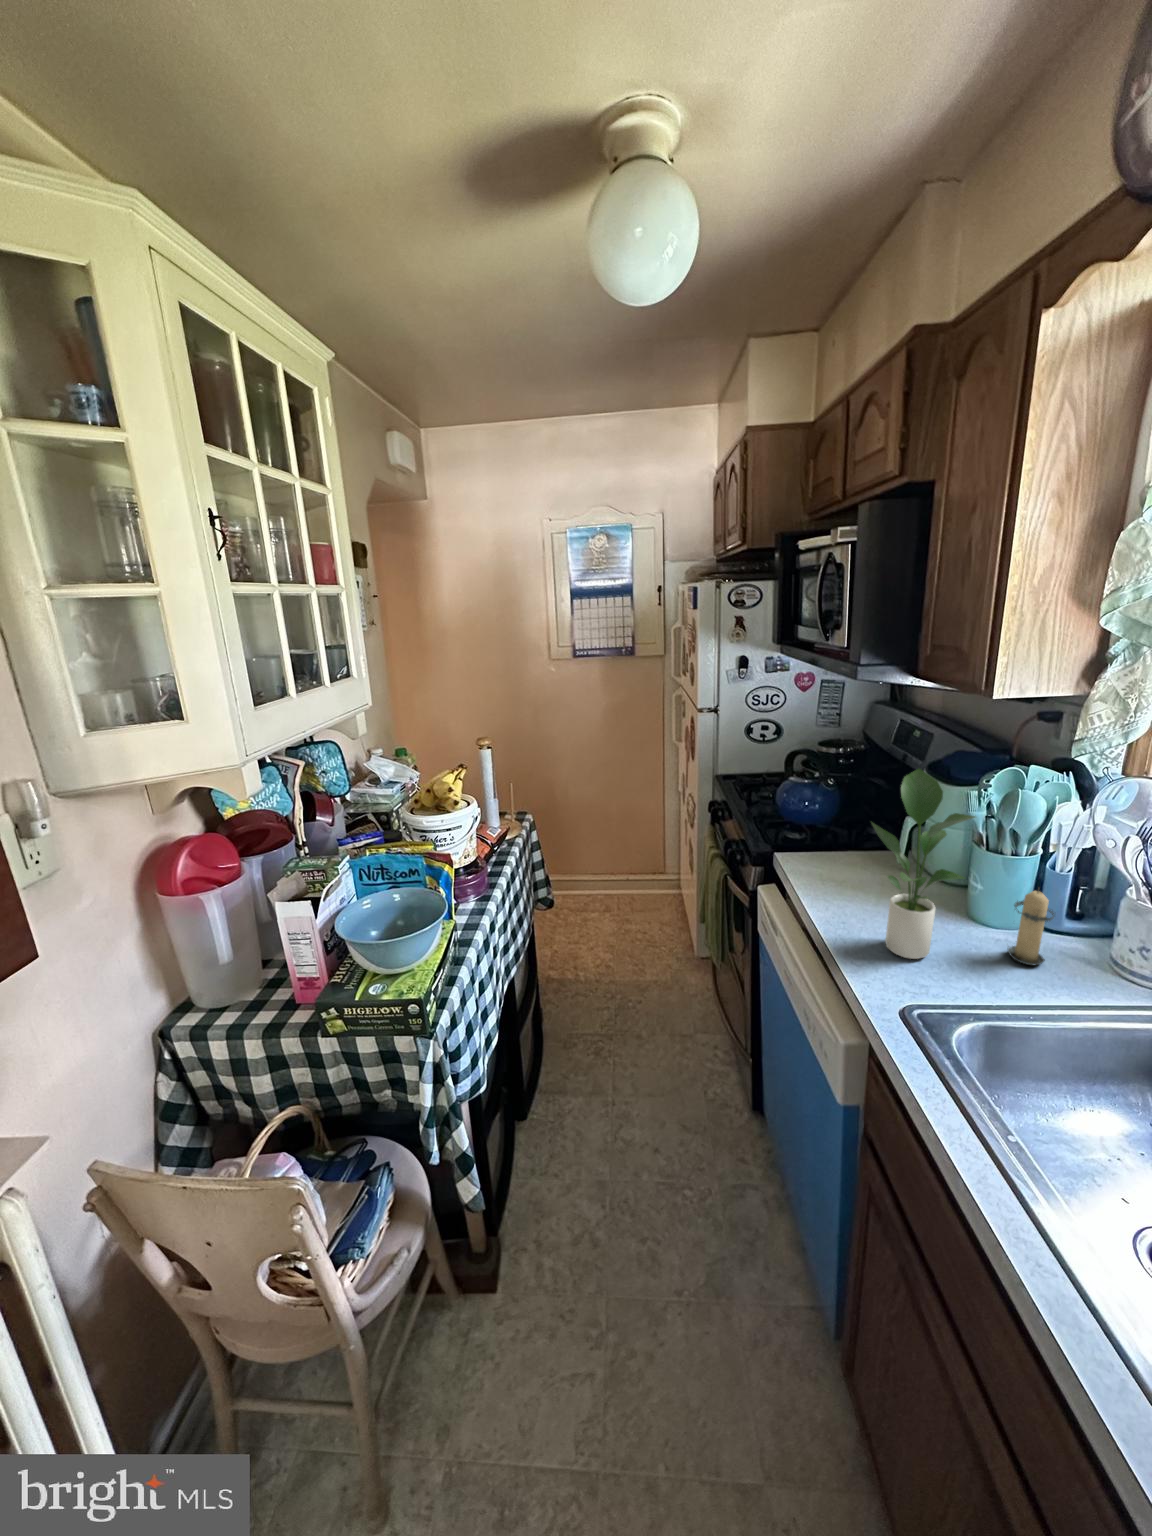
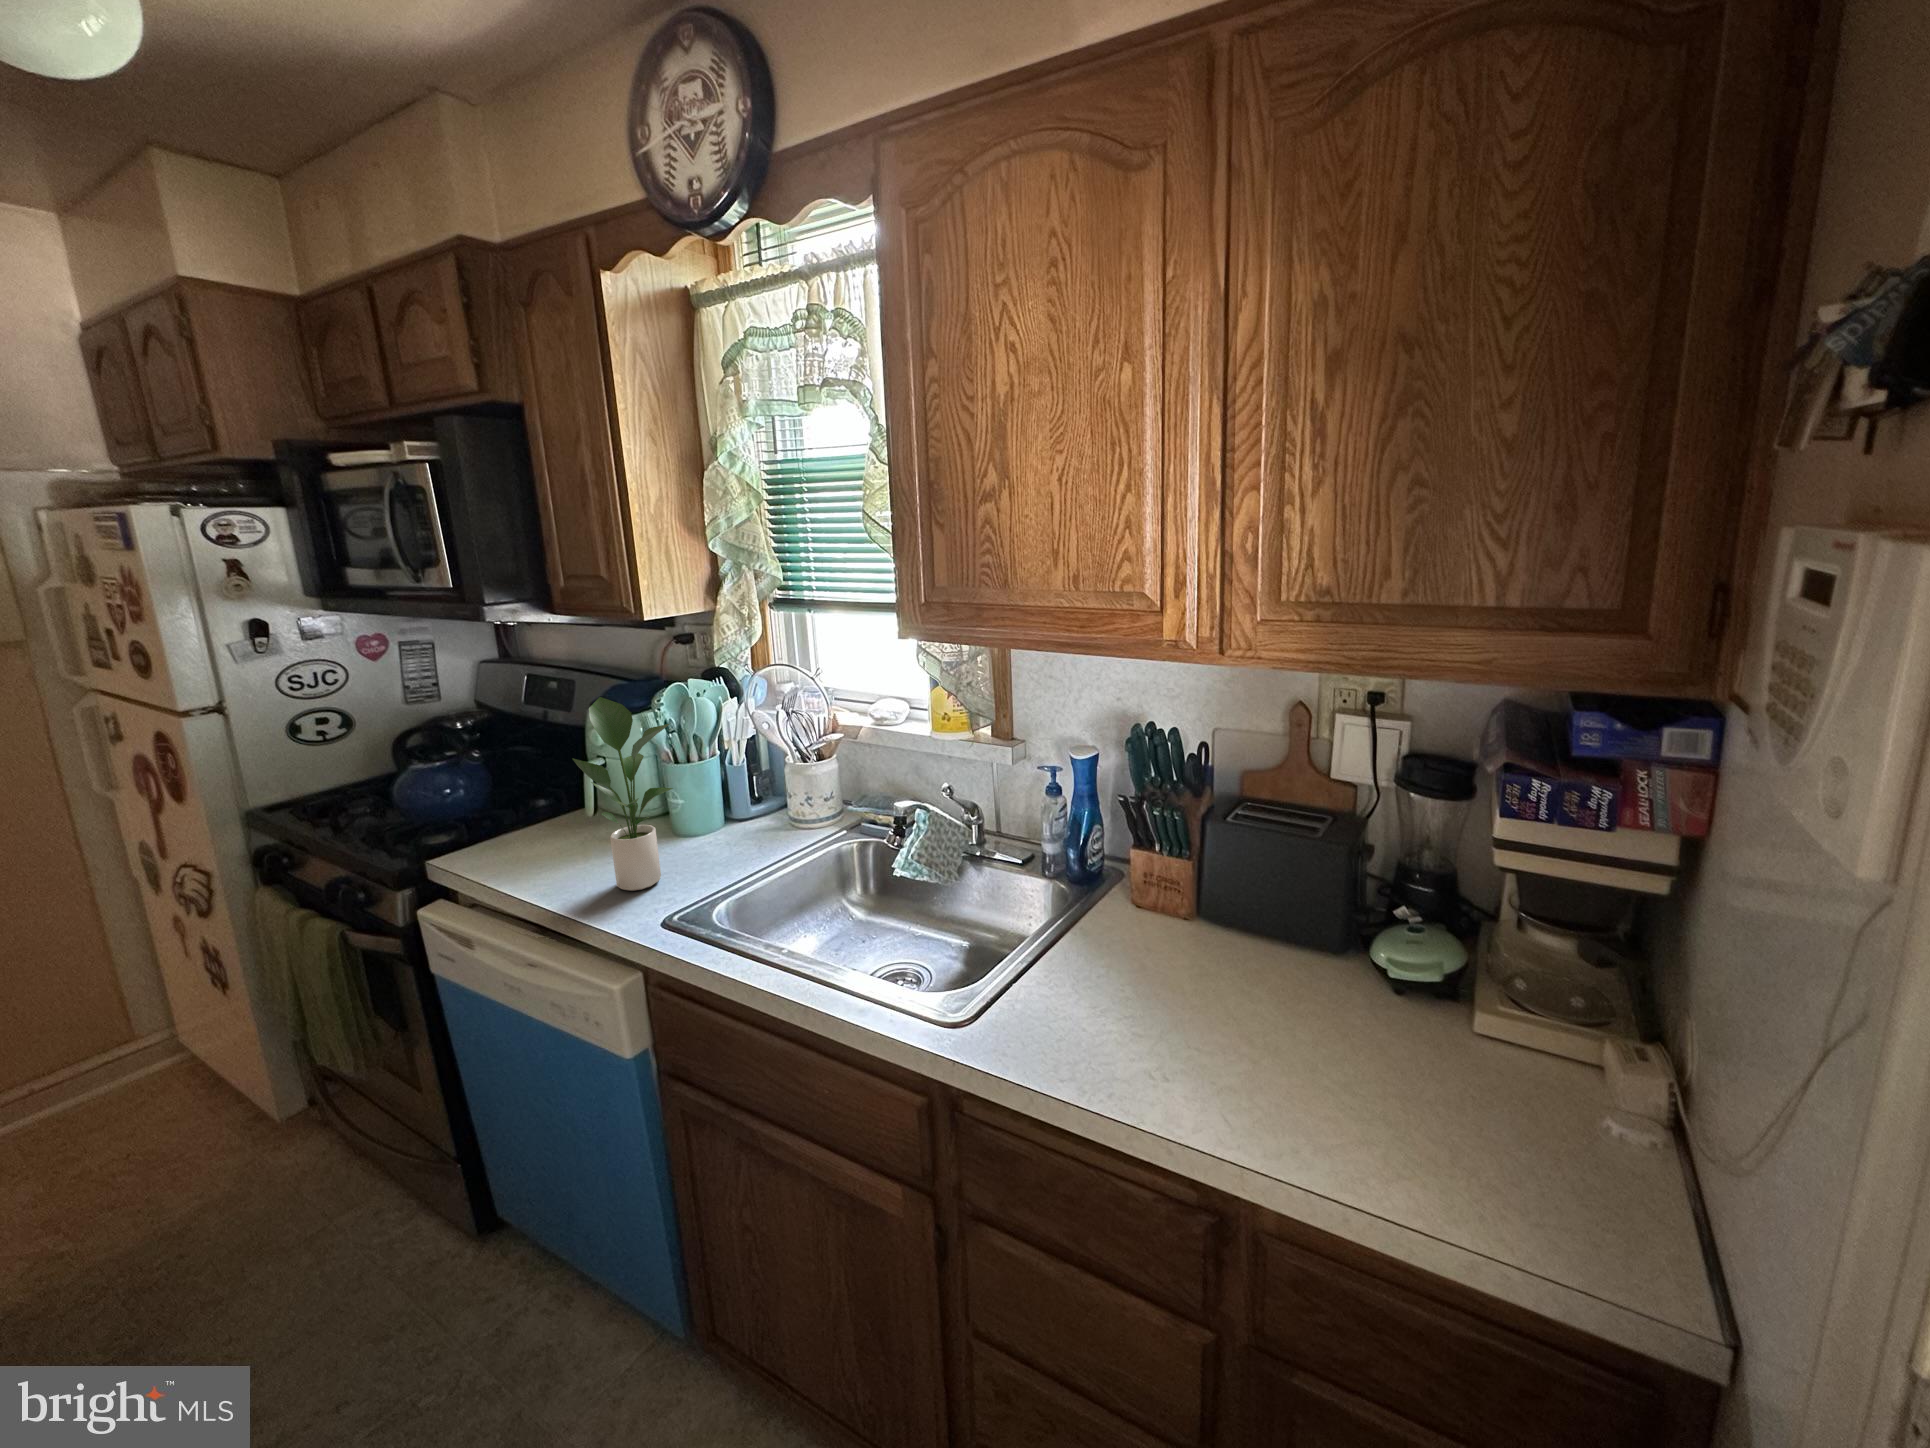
candle: present [1008,888,1054,965] -> none [713,777,753,851]

